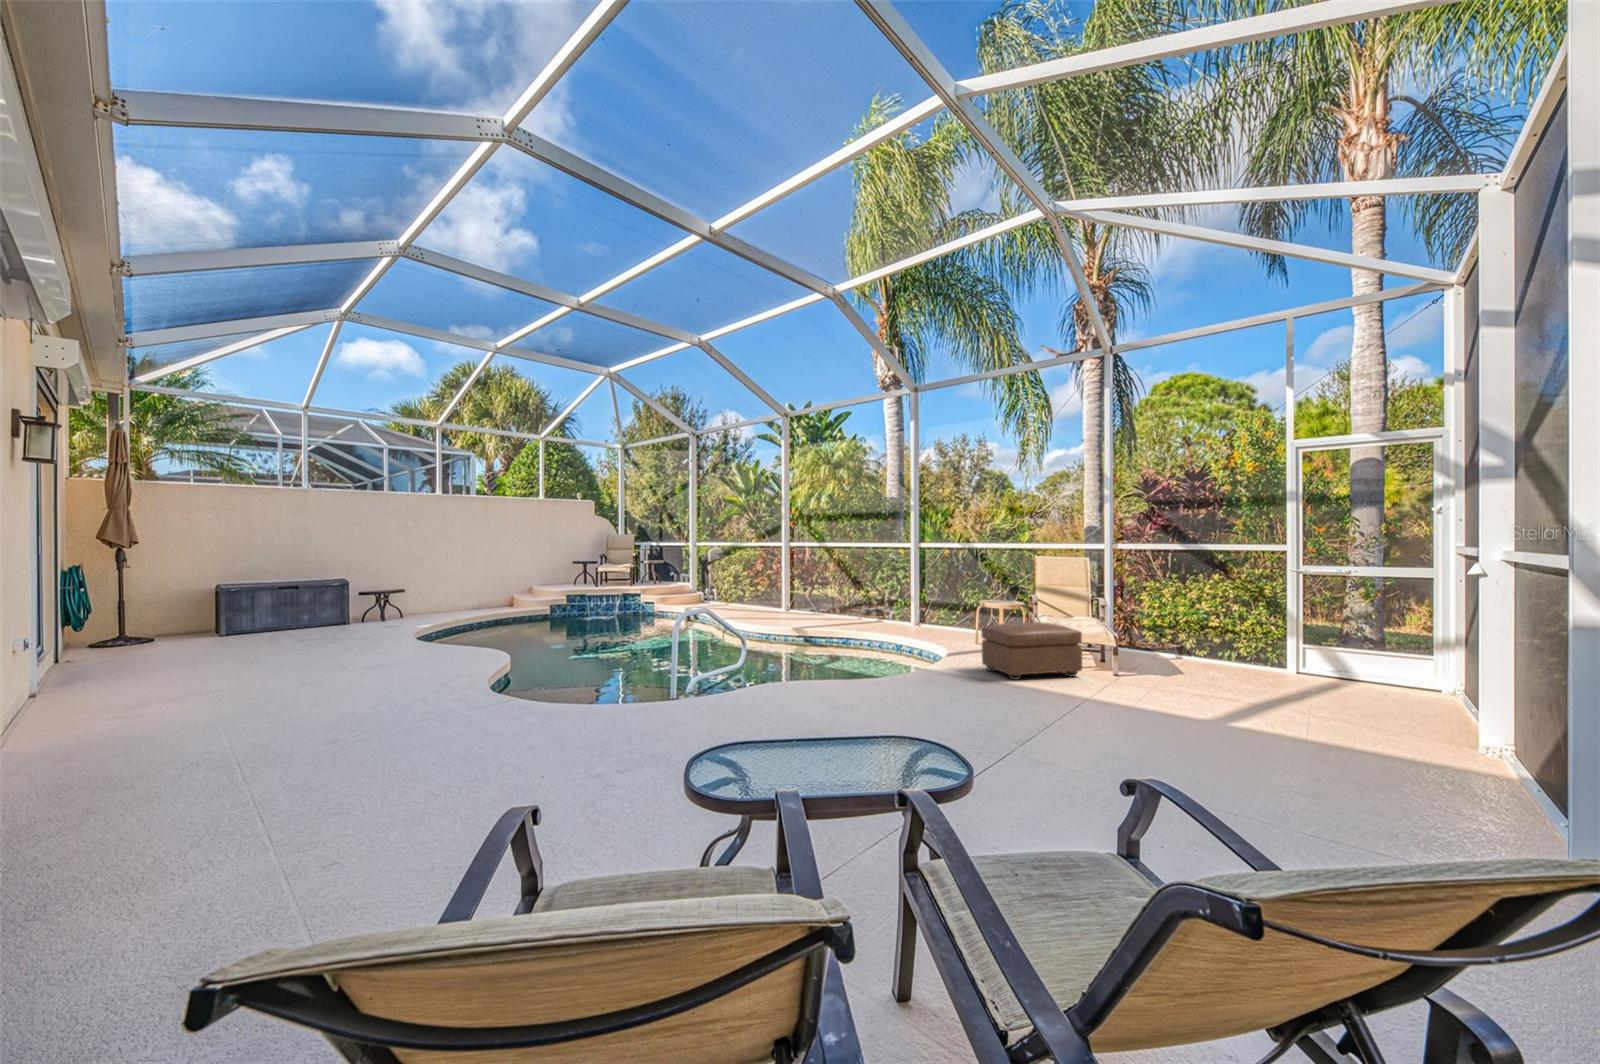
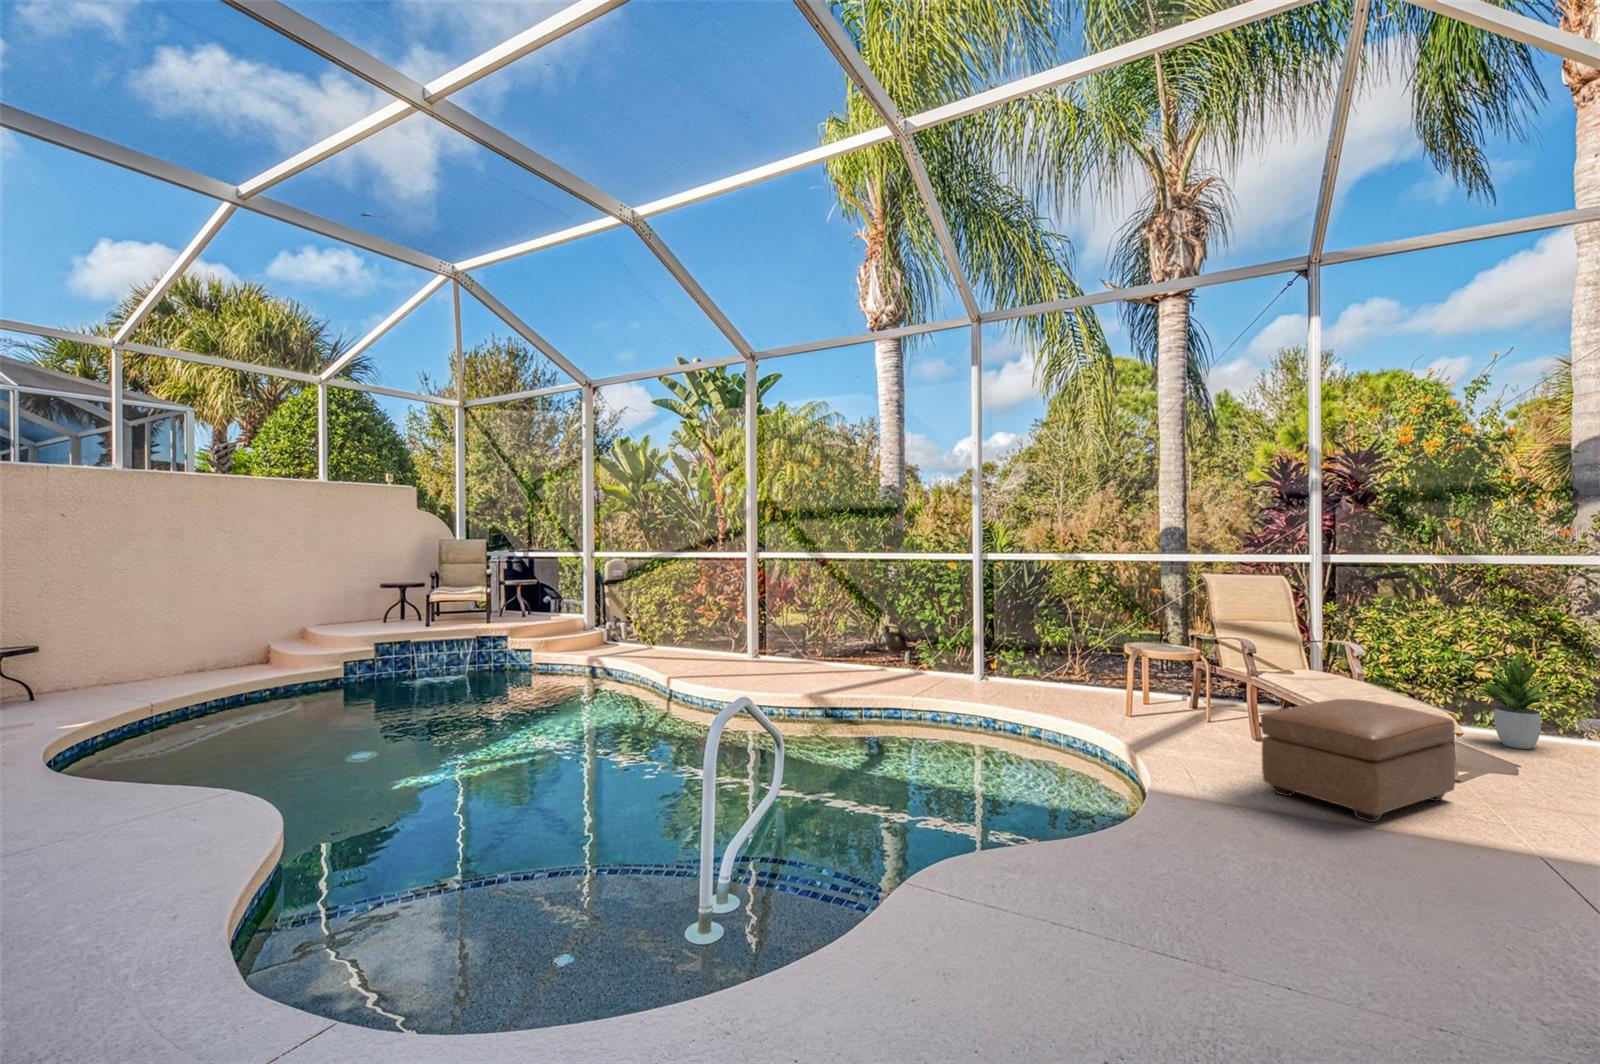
potted plant: none [1171,605,1216,665] -> present [1476,652,1553,749]

